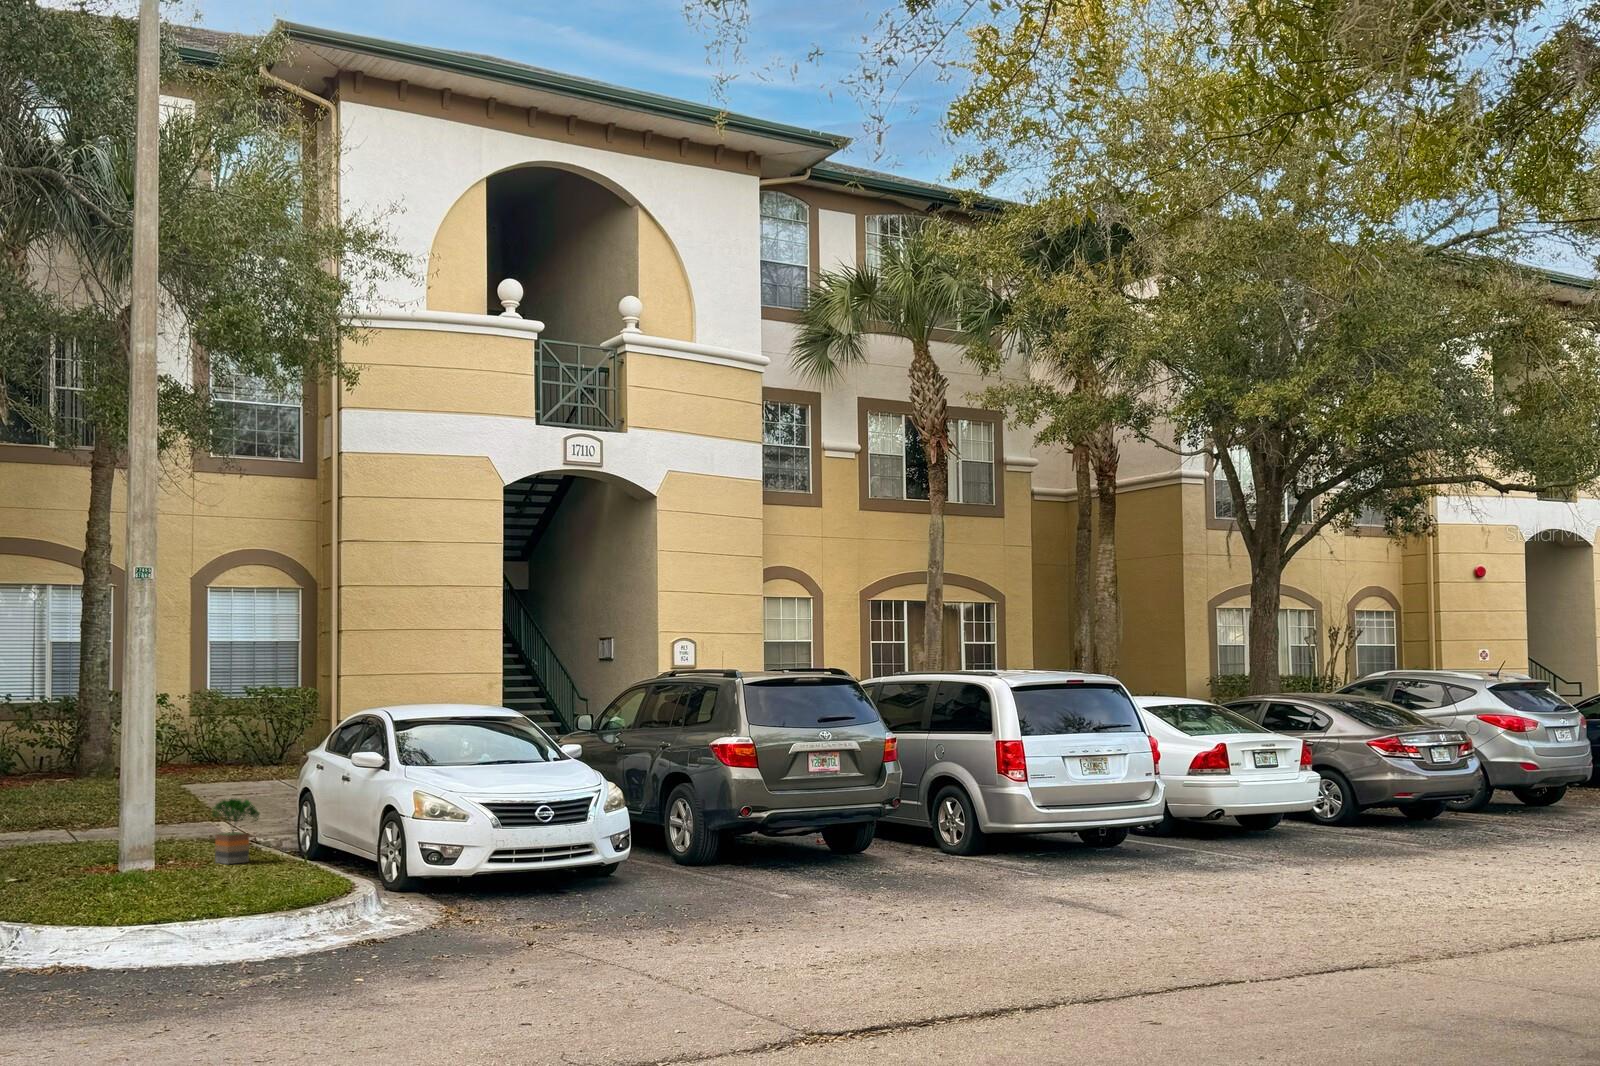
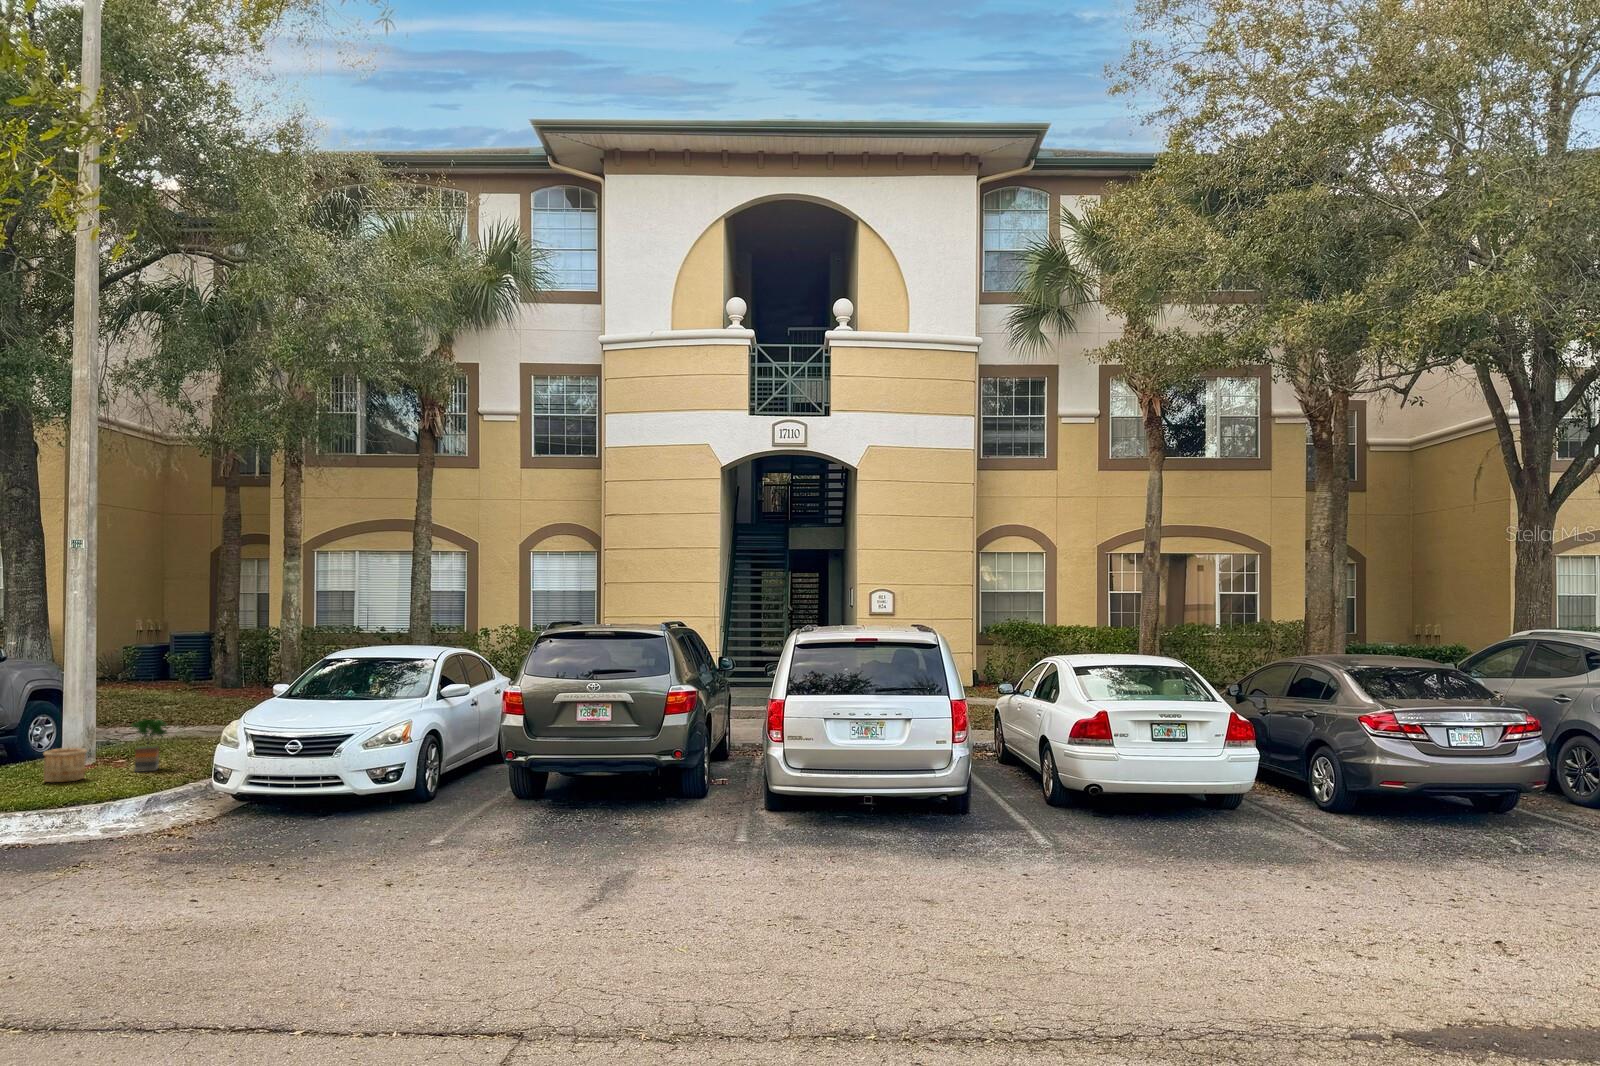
wooden bucket: none [158,836,209,878] -> present [44,748,87,782]

